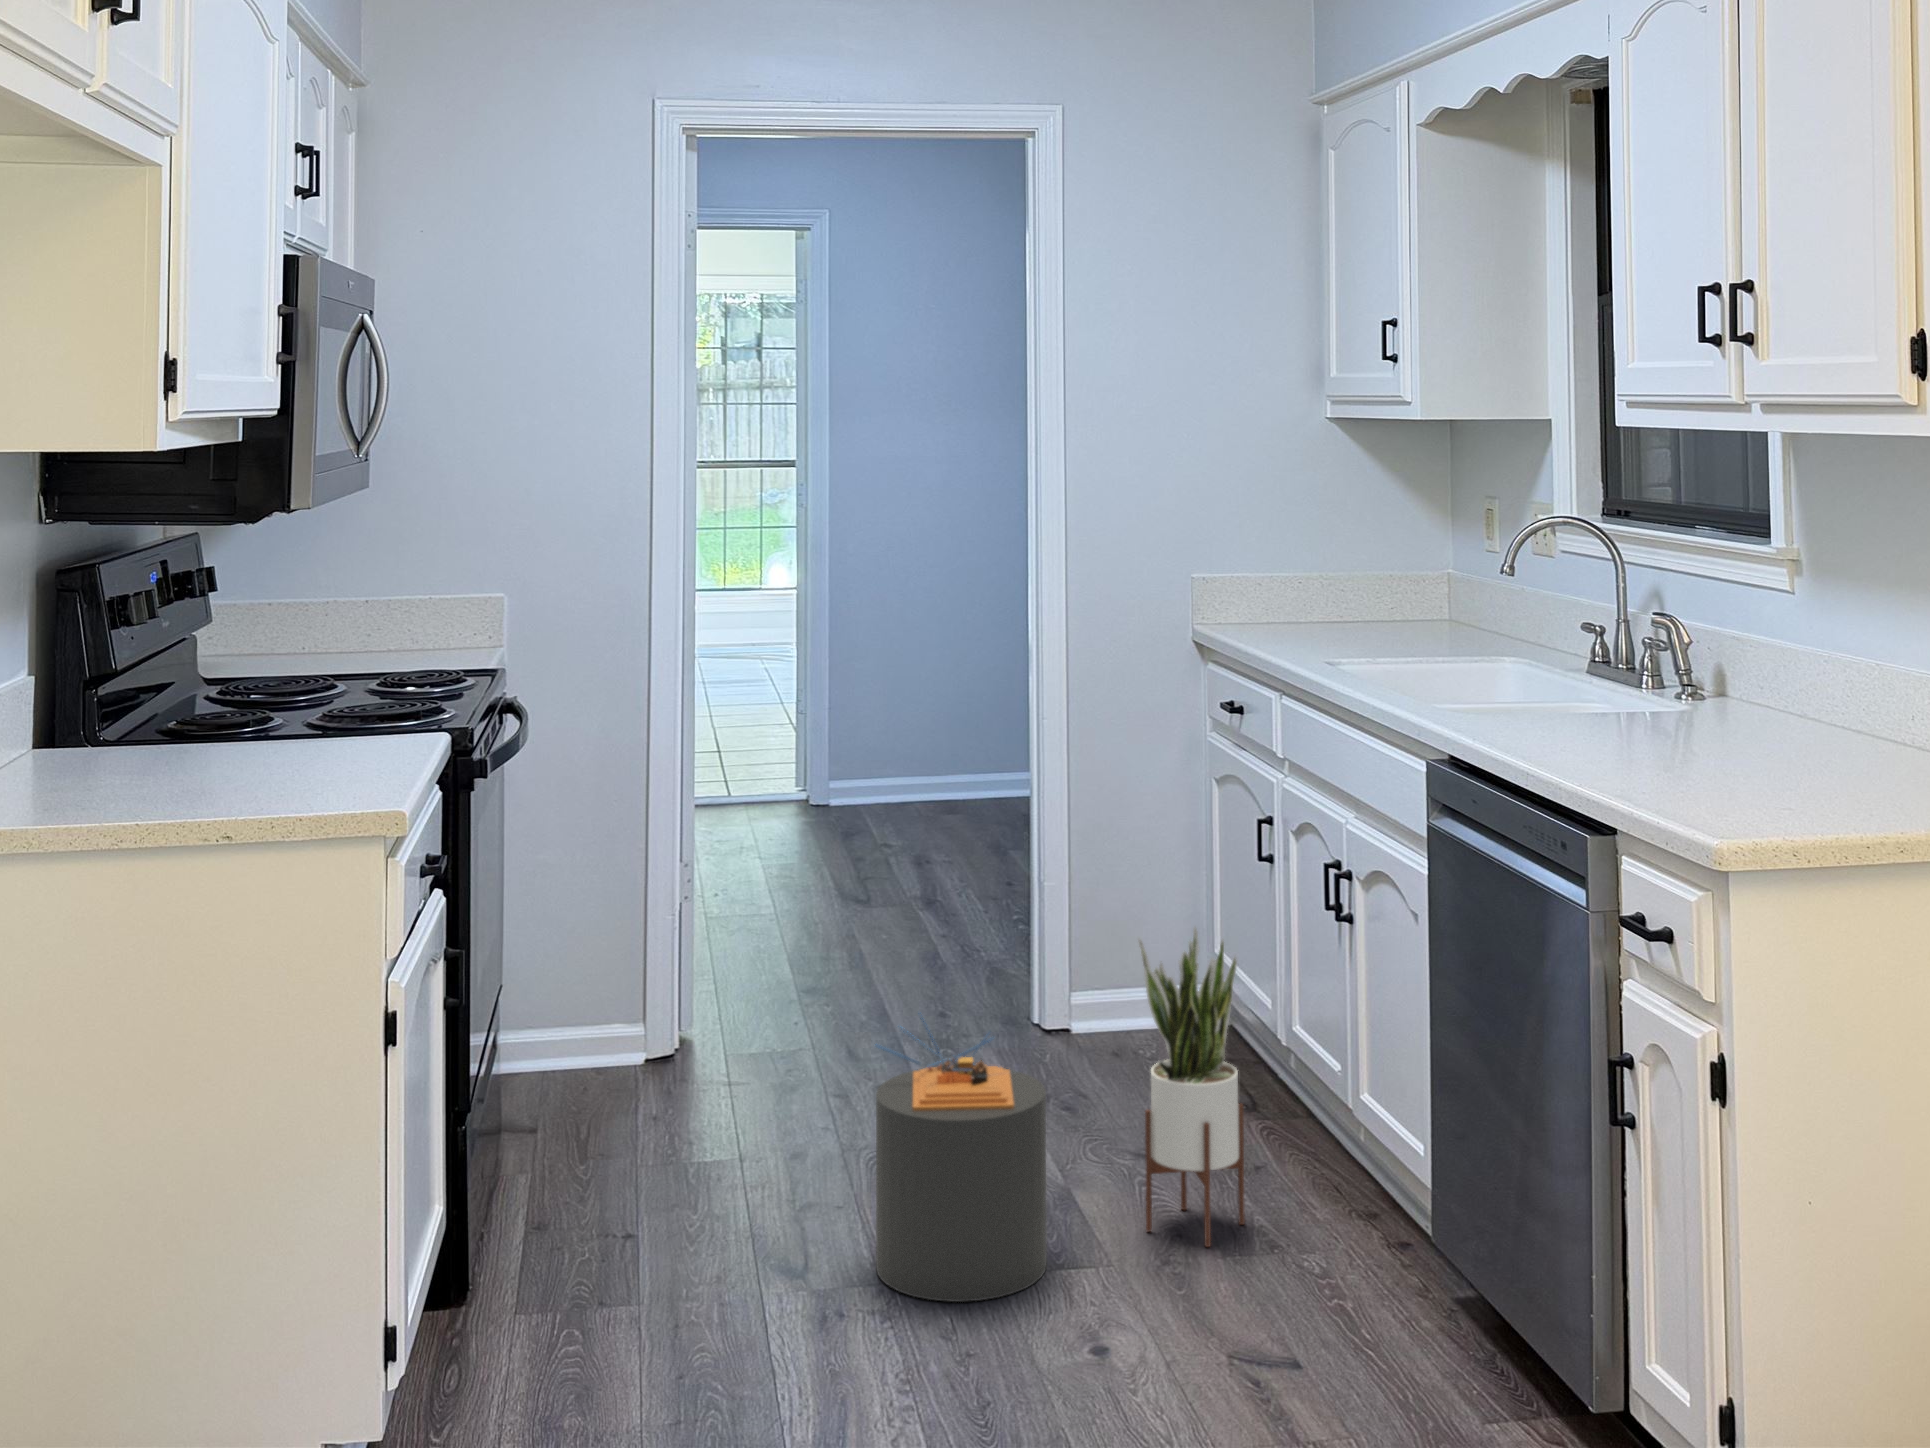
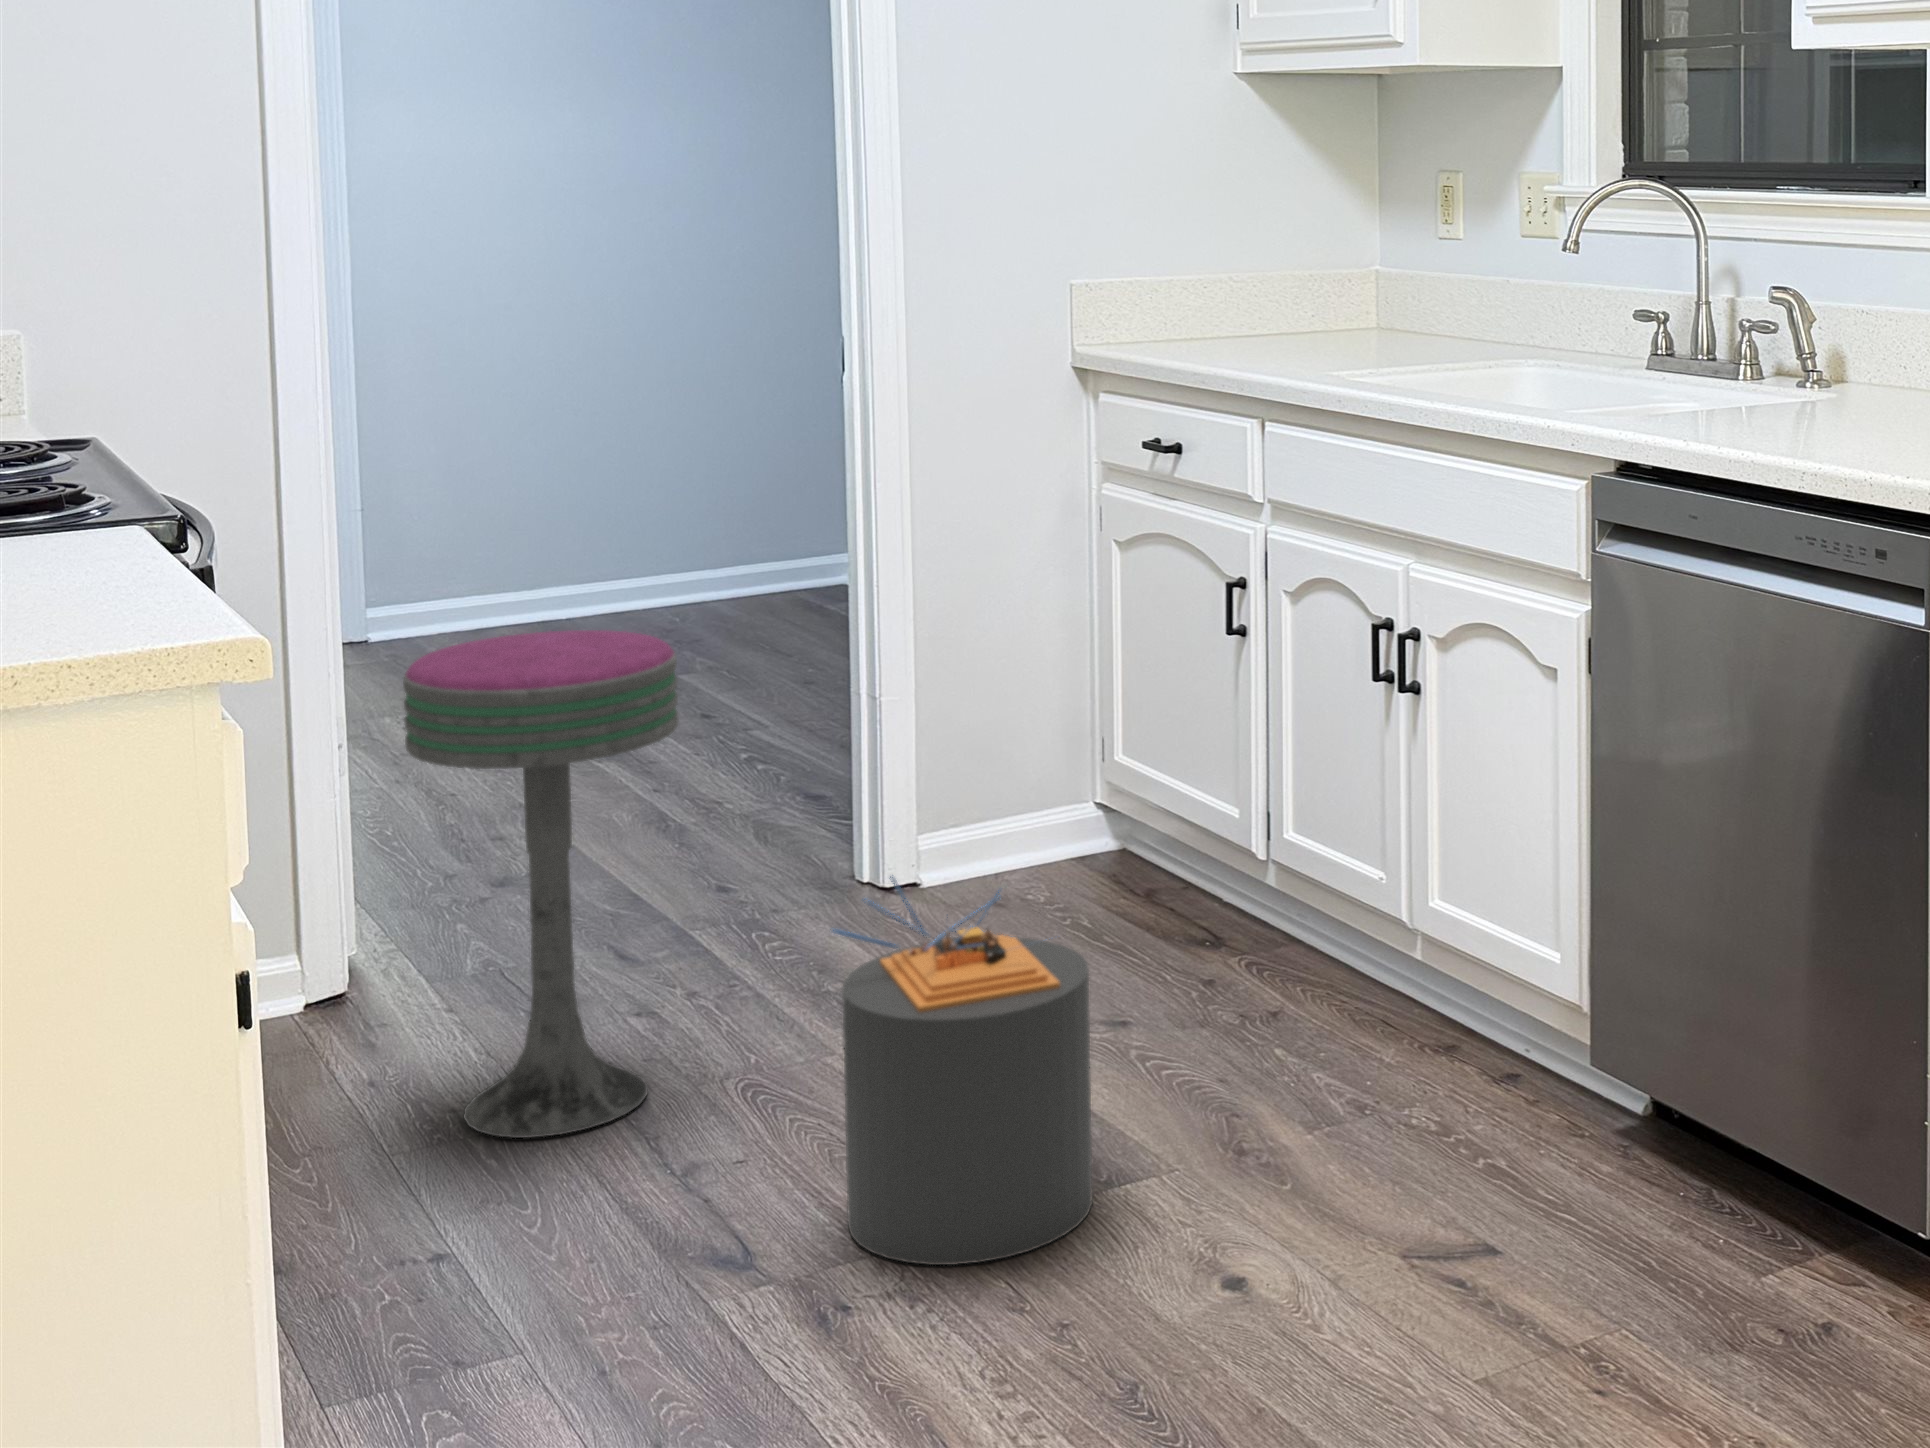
bar stool: none [667,817,838,1168] -> present [403,630,679,1138]
potted plant: present [1138,927,1245,1247] -> none [1191,716,1311,1125]

